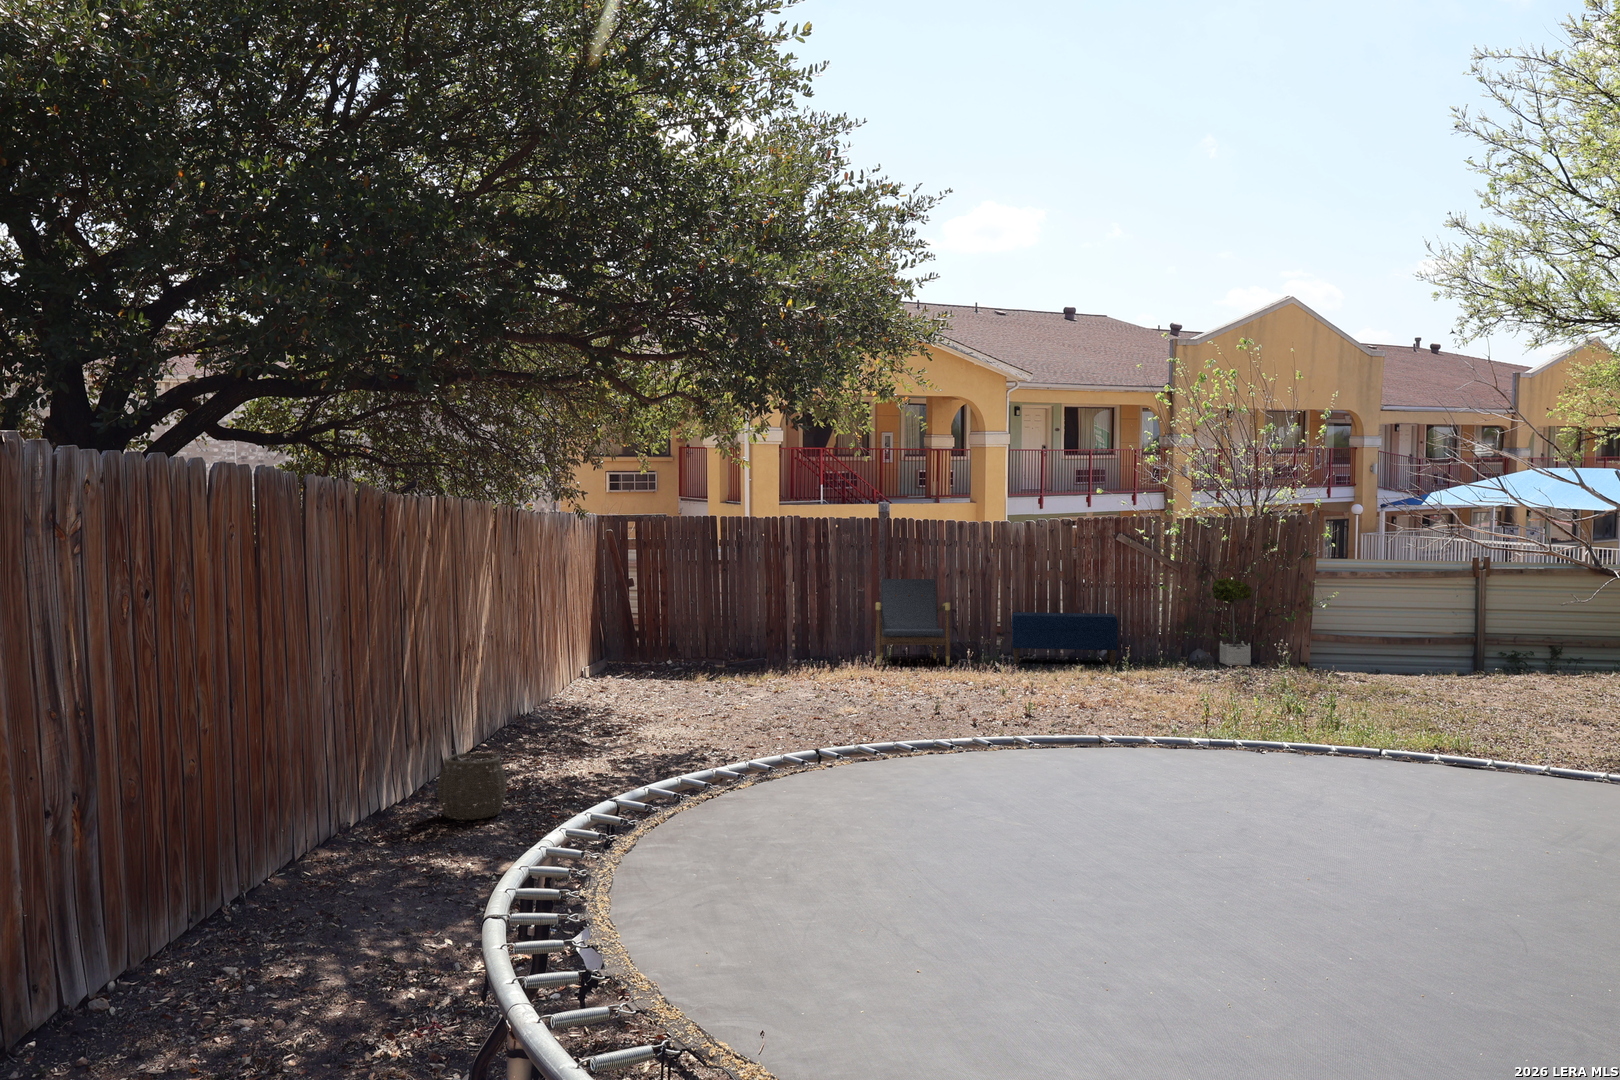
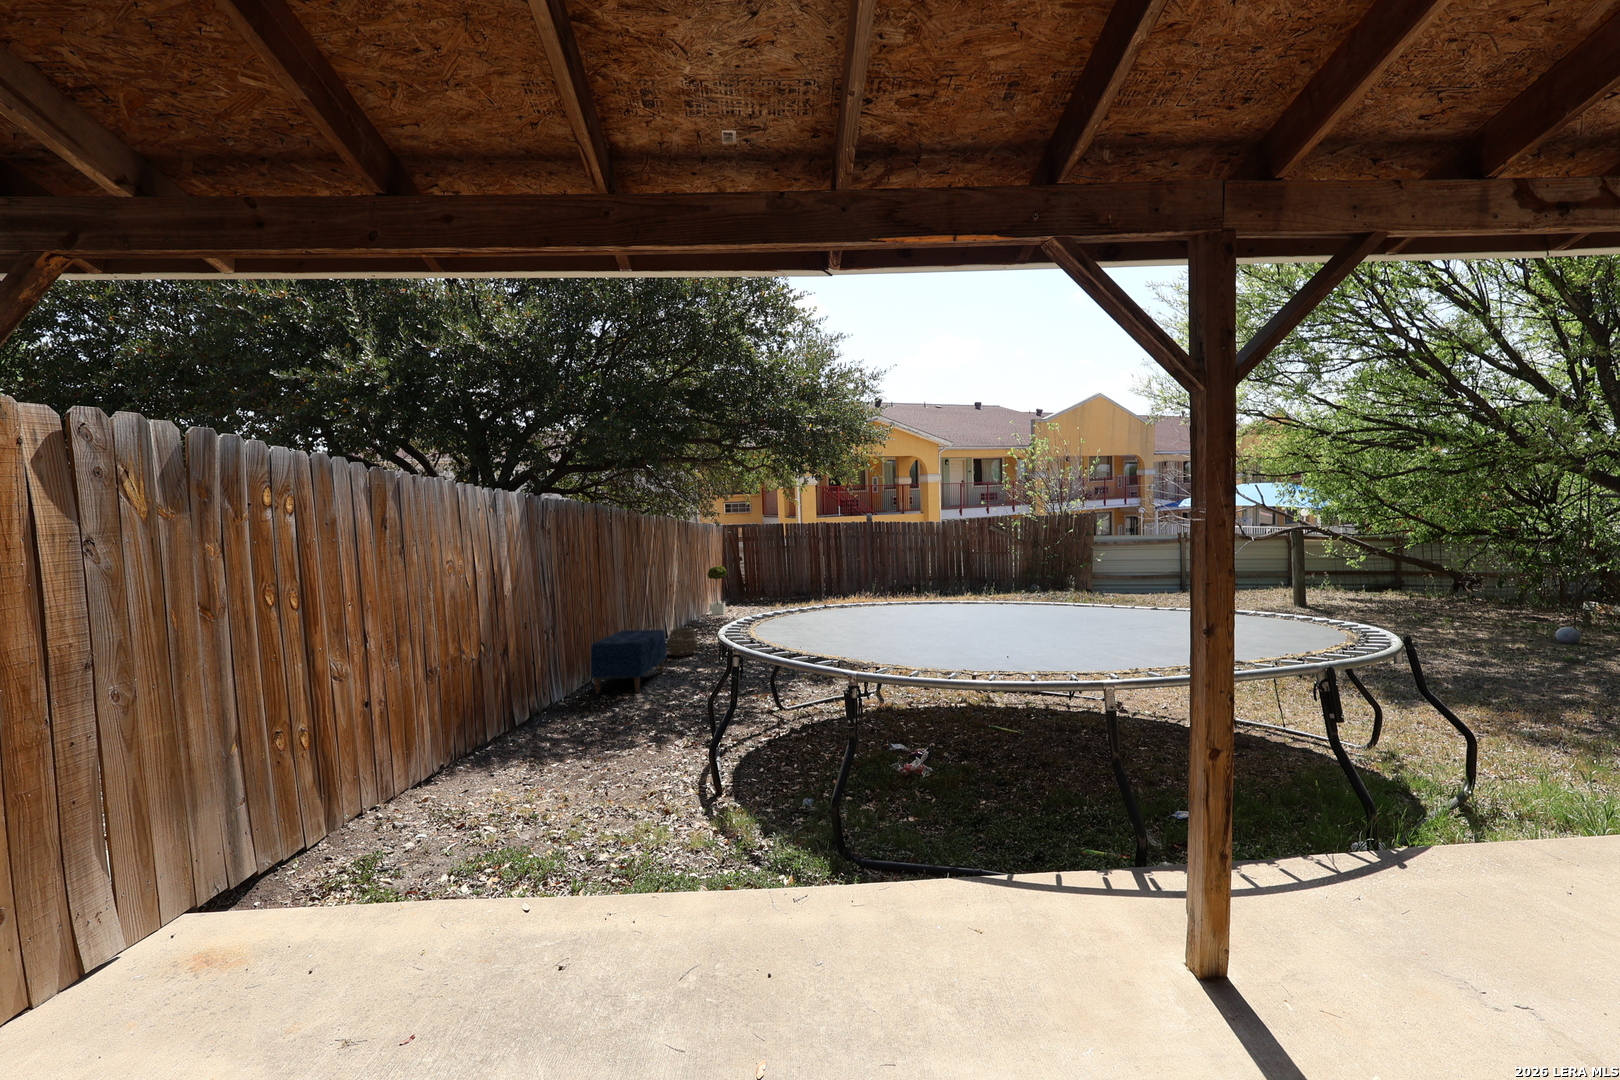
potted tree: present [1212,577,1252,665] -> present [707,565,727,615]
lounge chair: present [875,579,950,666] -> none [864,553,902,596]
bench: present [1012,612,1118,665] -> present [591,630,666,693]

